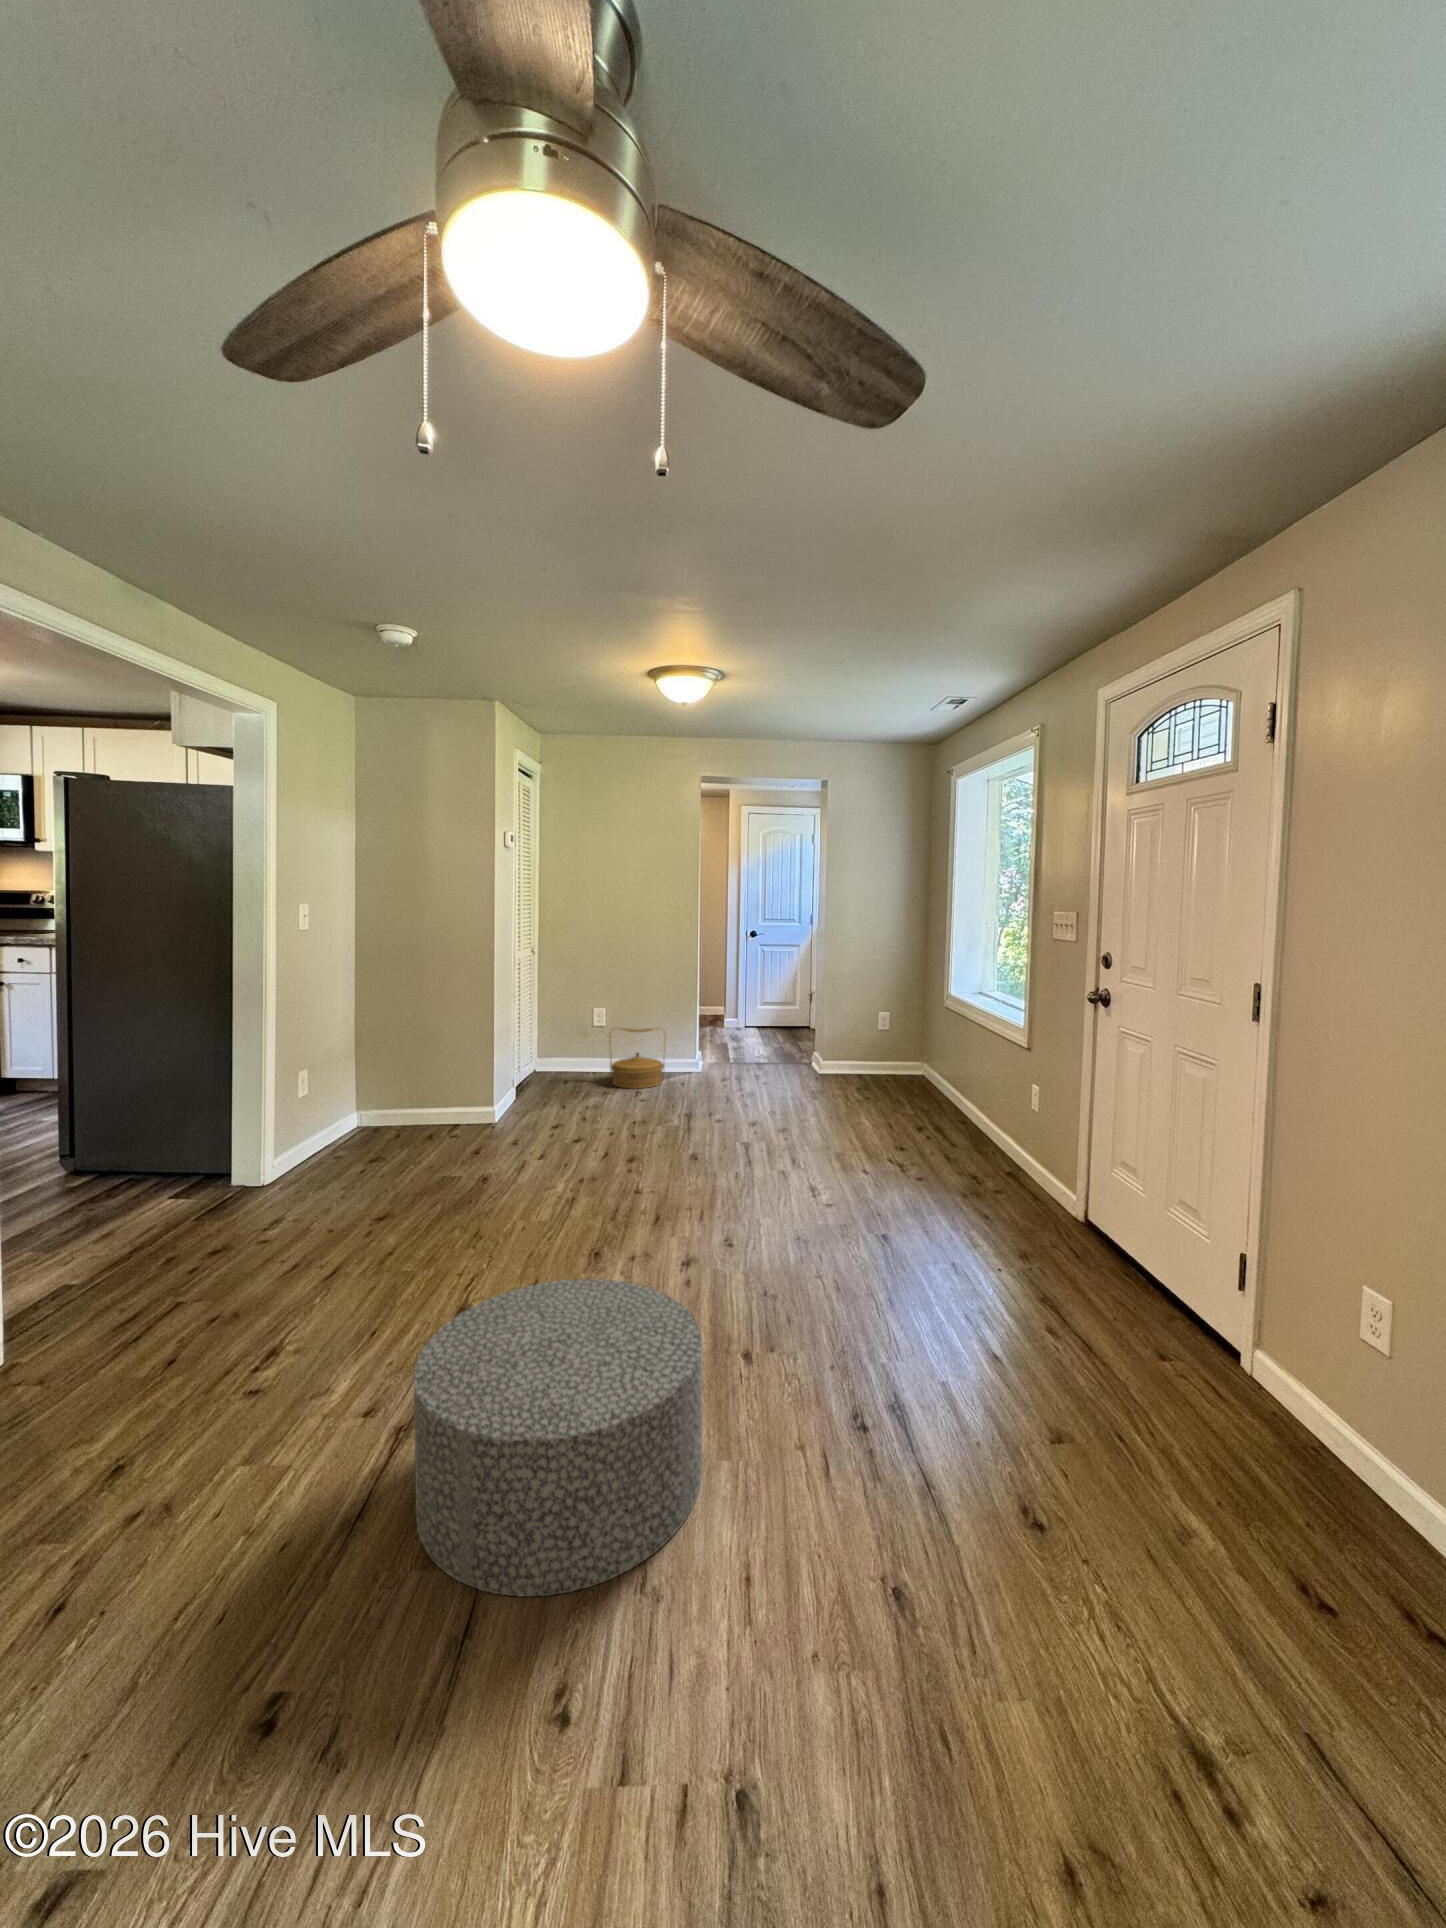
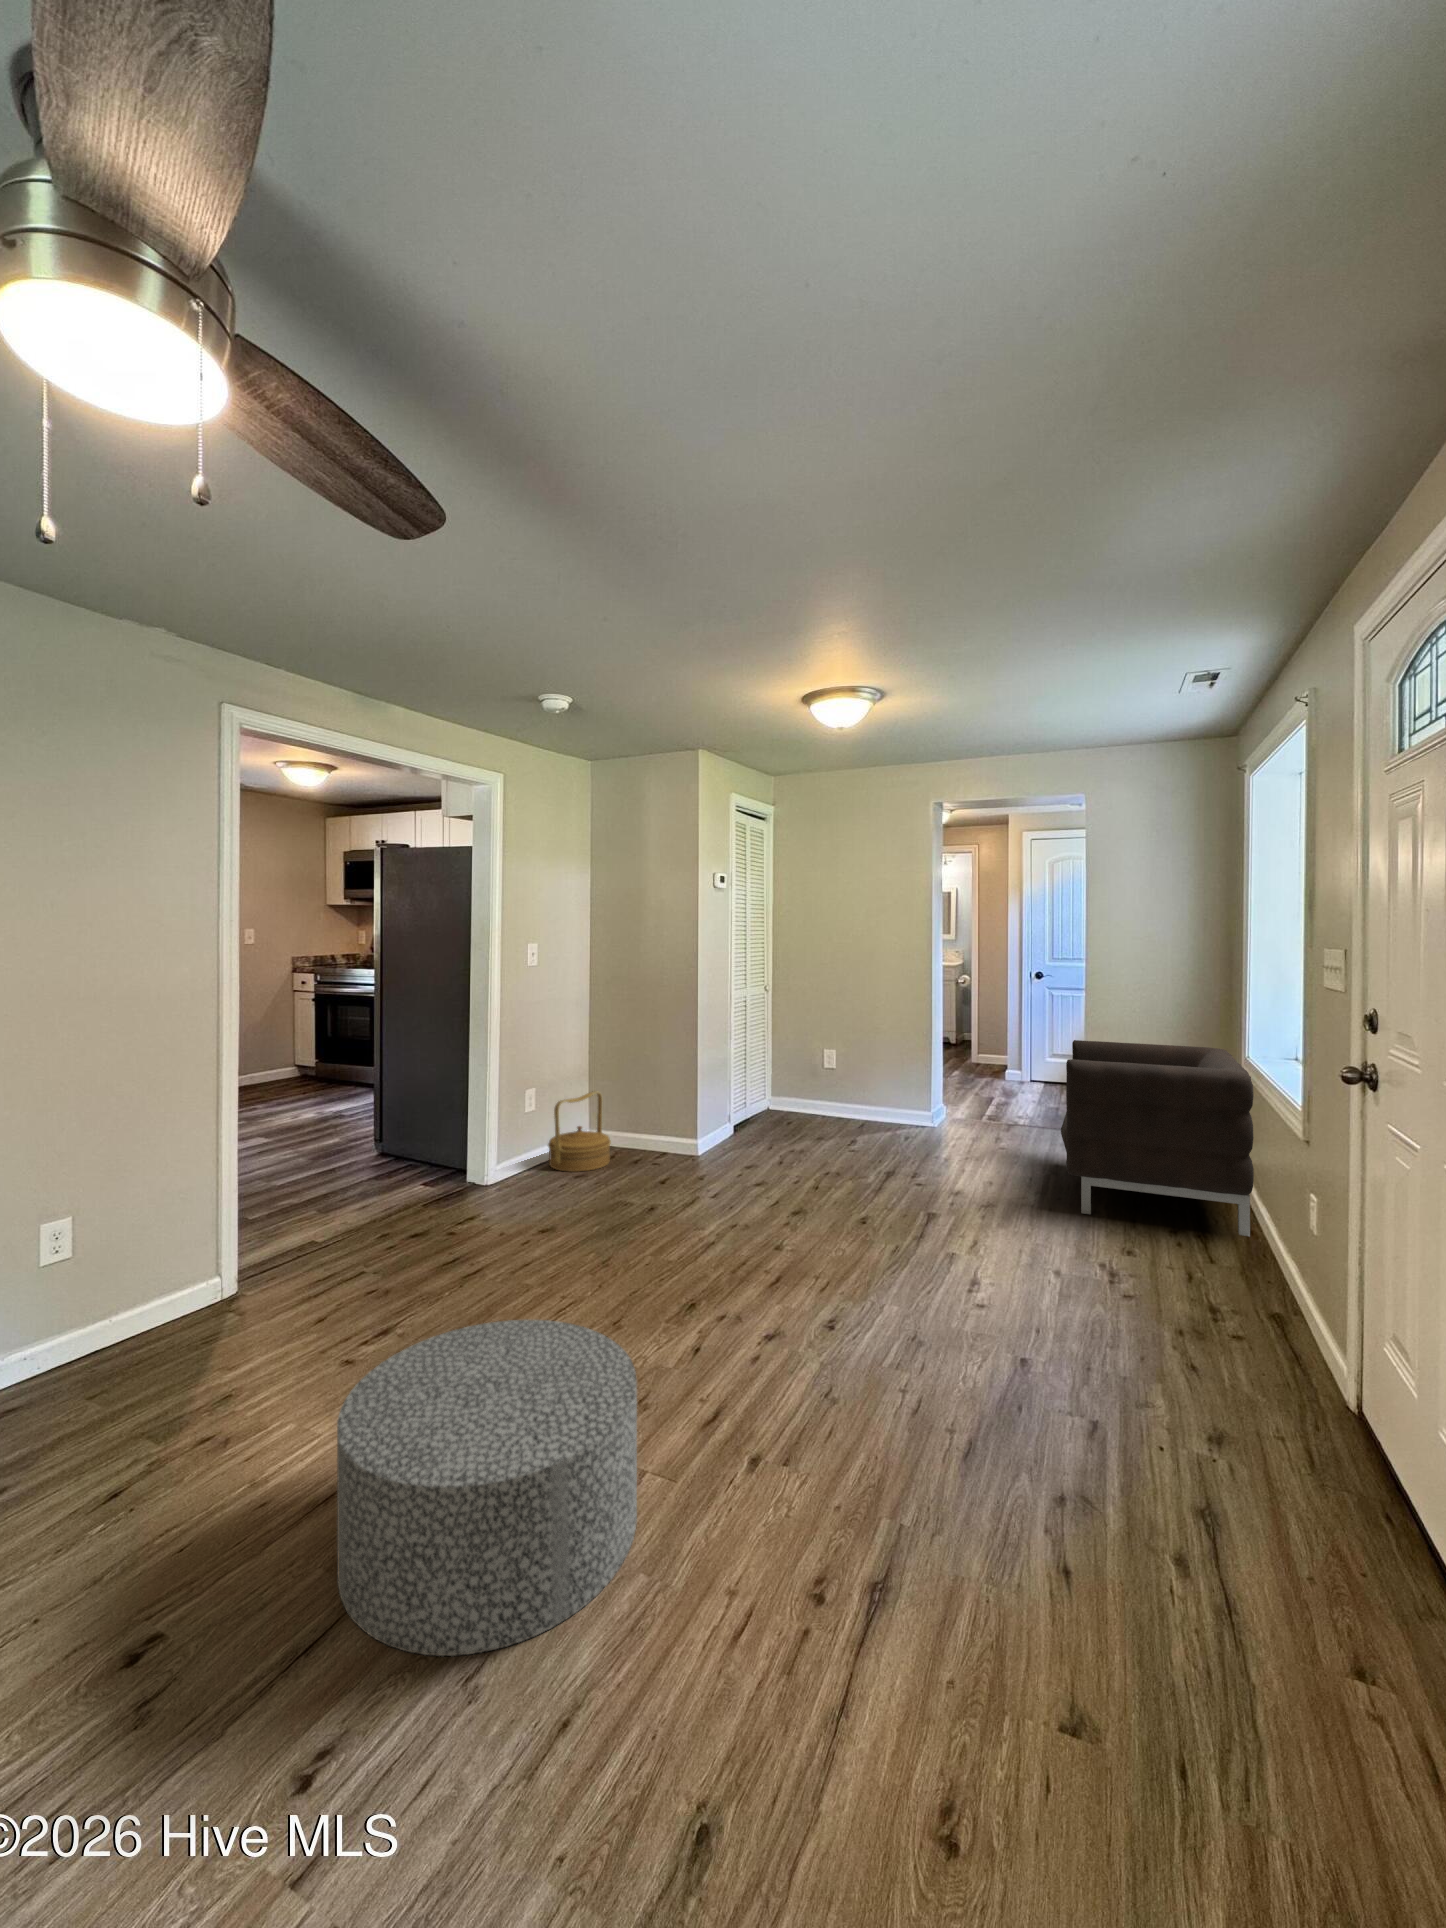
armchair: none [824,986,971,1126] -> present [1061,1040,1254,1237]
woven basket: present [609,1028,666,1089] -> present [548,1091,611,1172]

